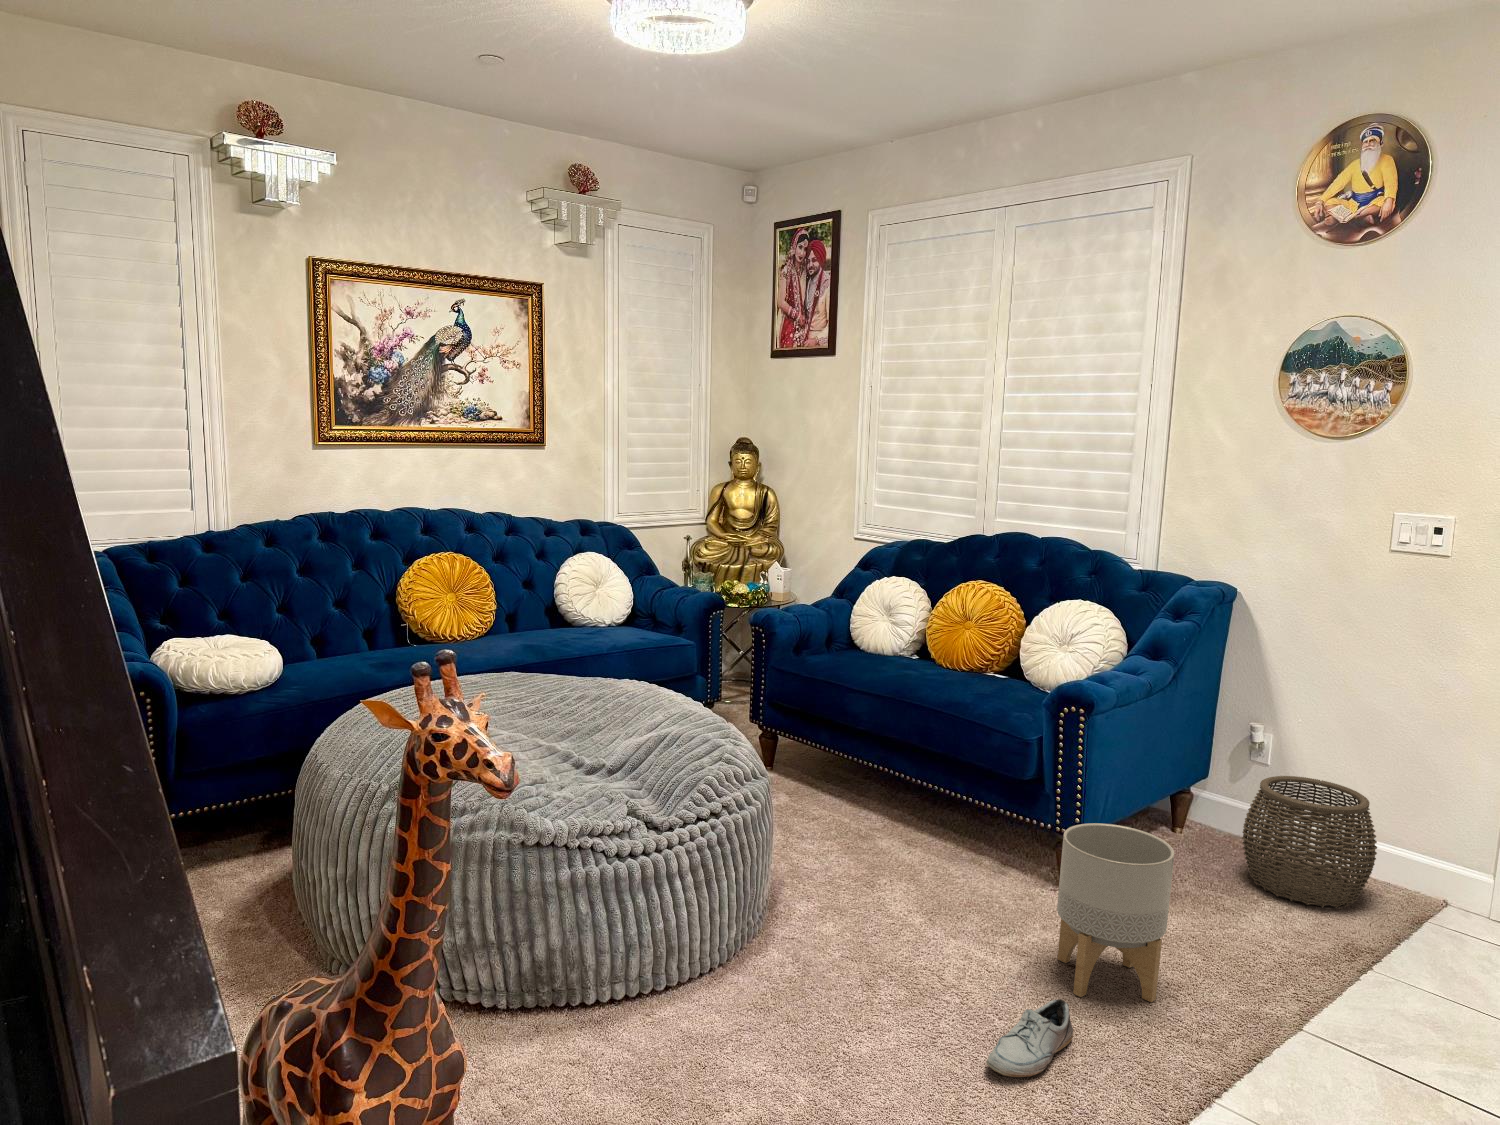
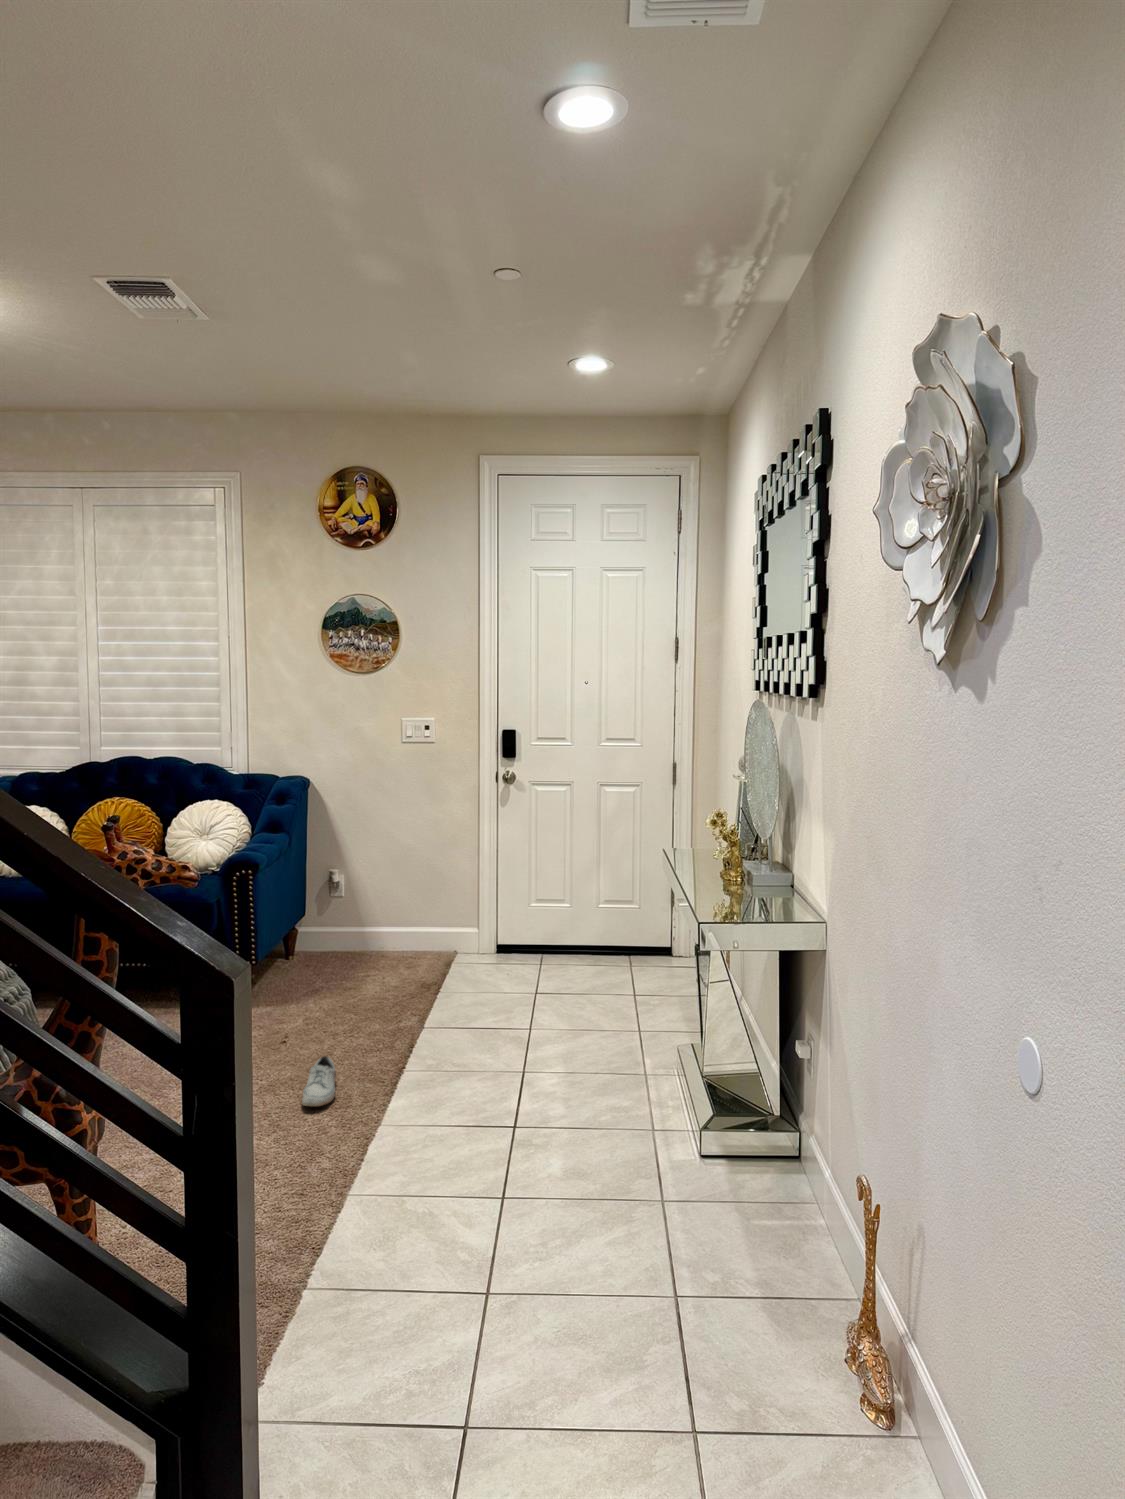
woven basket: present [1242,776,1377,908] -> none [345,896,424,976]
planter: present [1057,823,1174,1002] -> none [287,943,359,1059]

